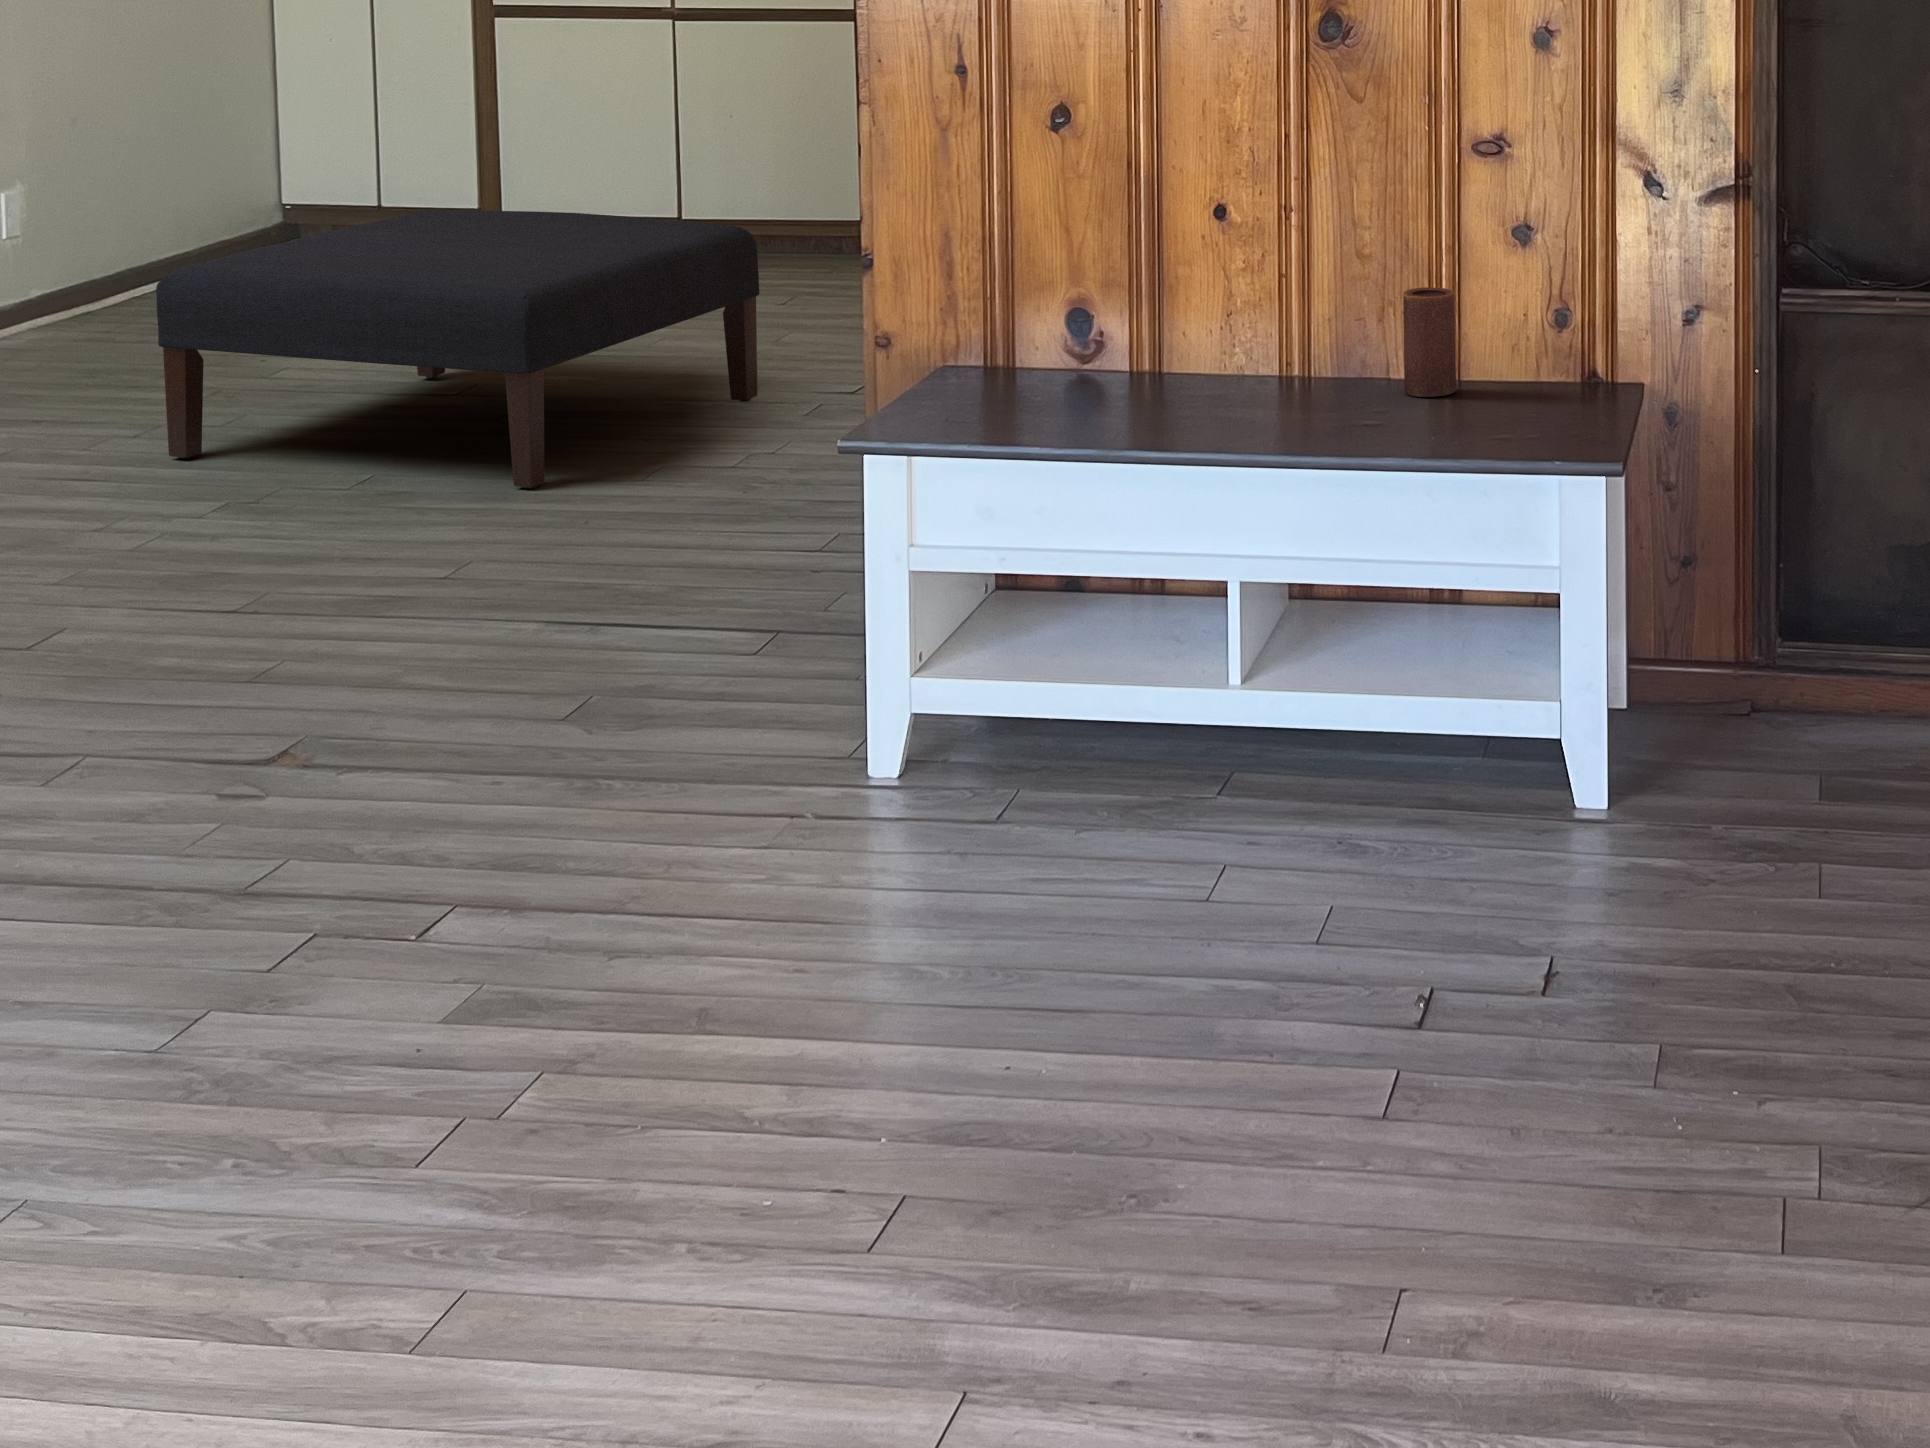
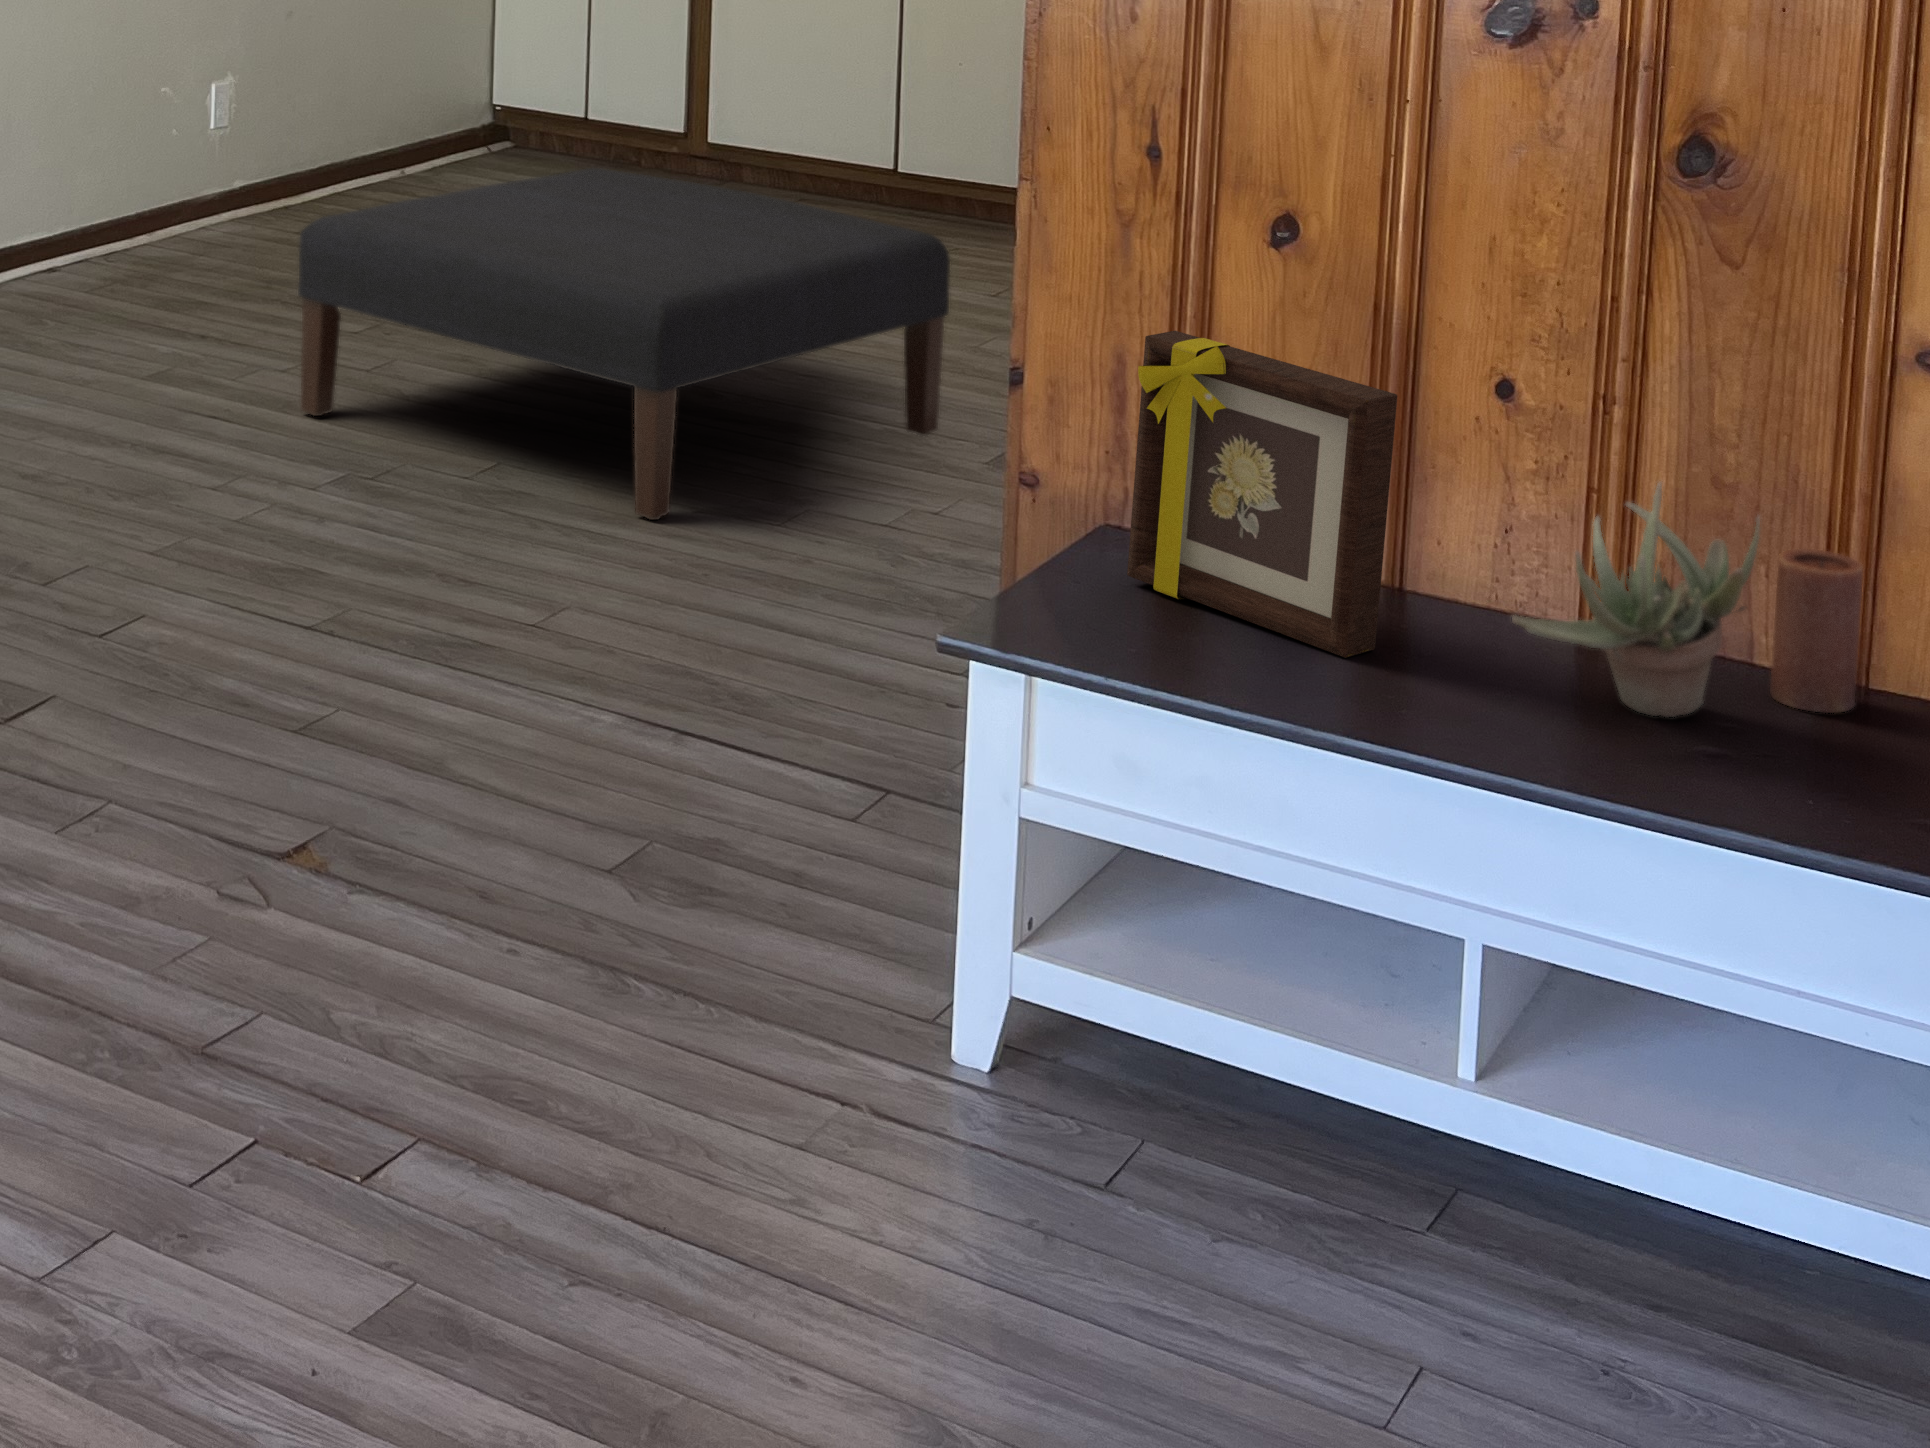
picture frame: none [967,195,1153,412] -> present [1127,331,1397,658]
succulent plant: none [1244,242,1393,412] -> present [1512,482,1760,717]

